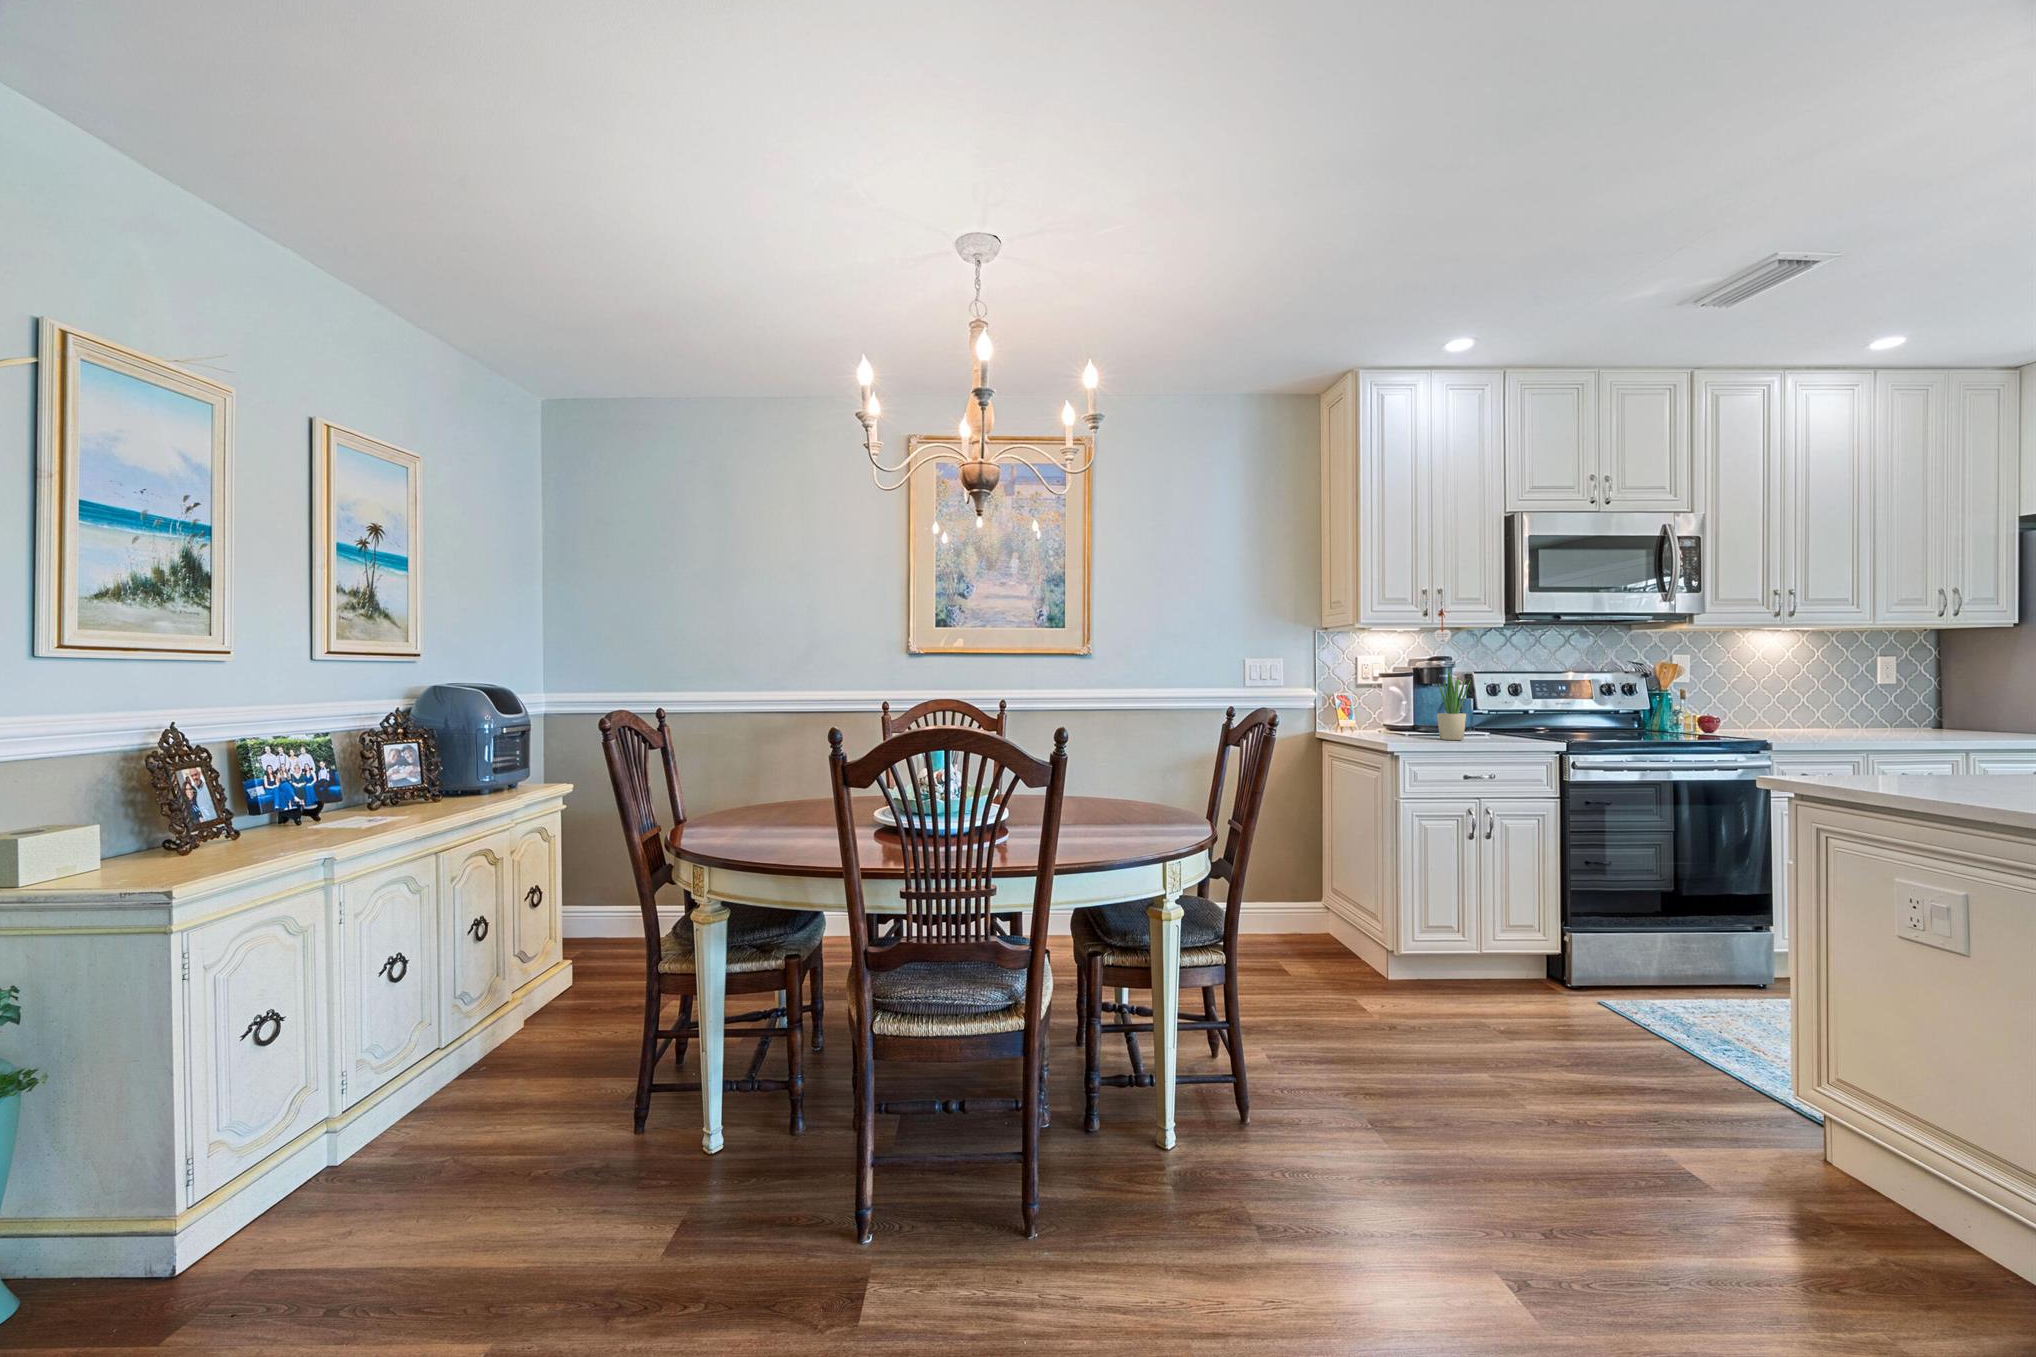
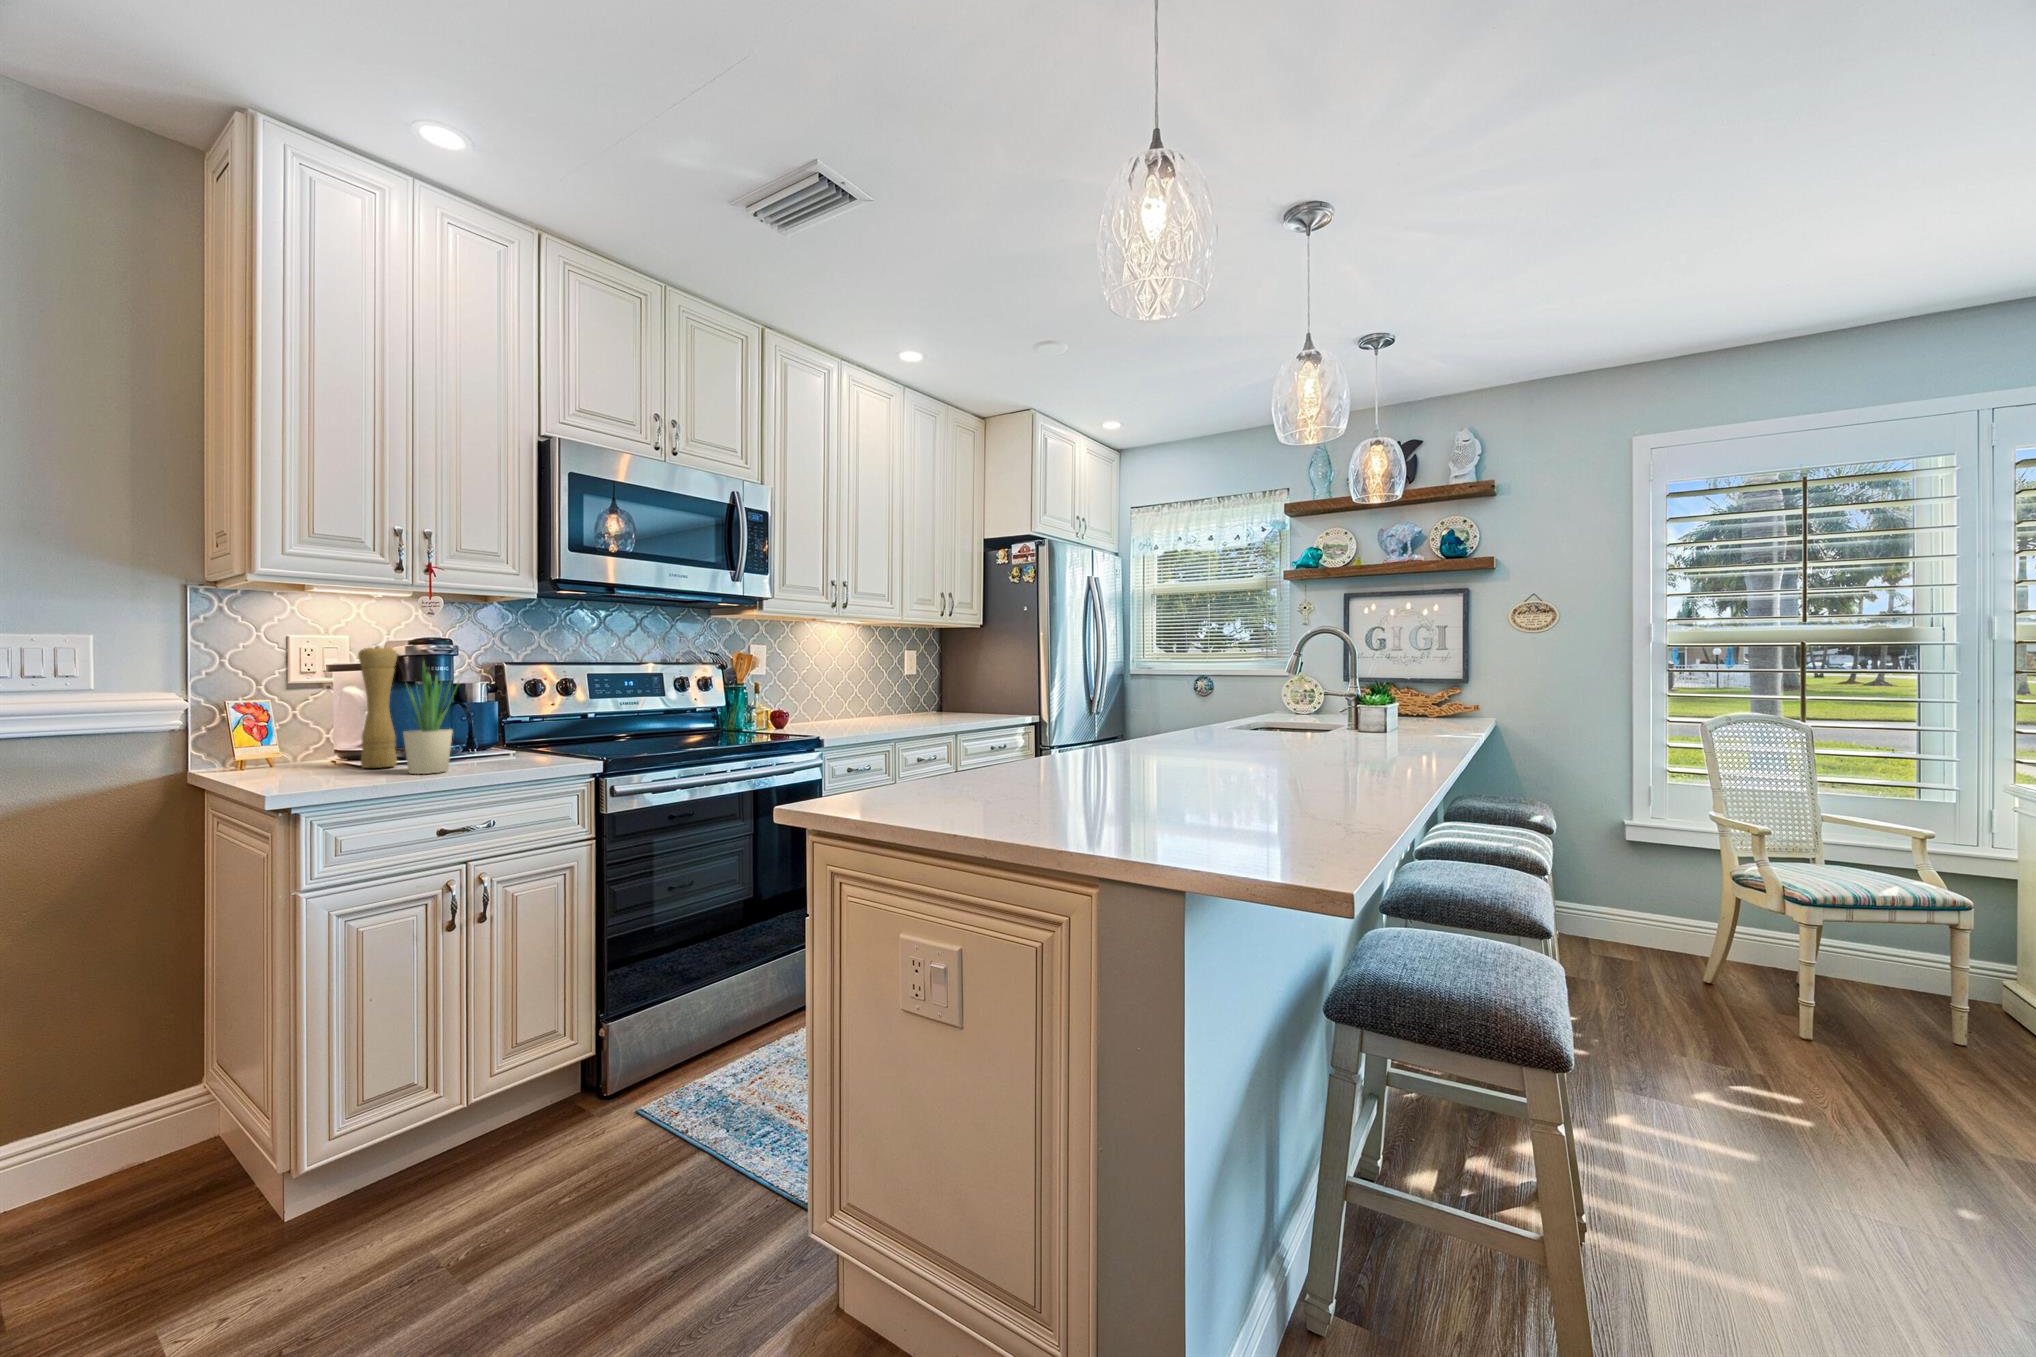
pepper mill: none [1406,662,1427,736] -> present [358,646,397,768]

